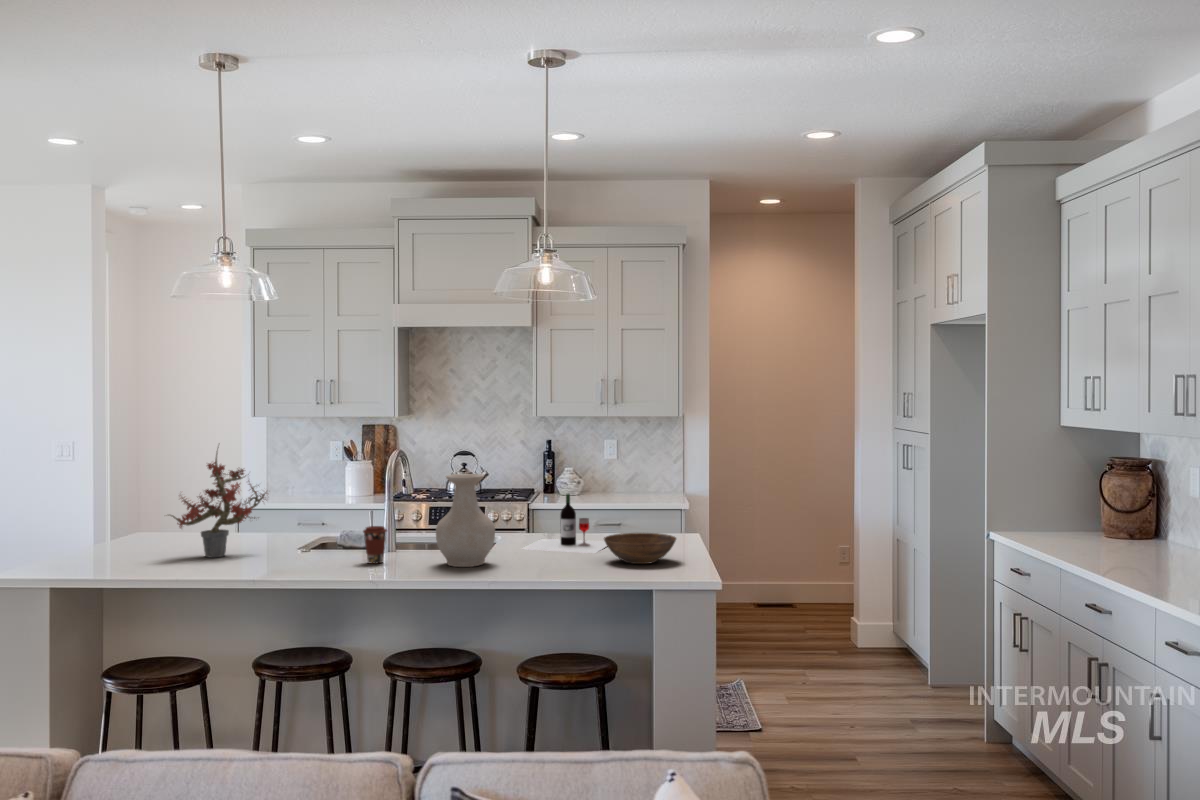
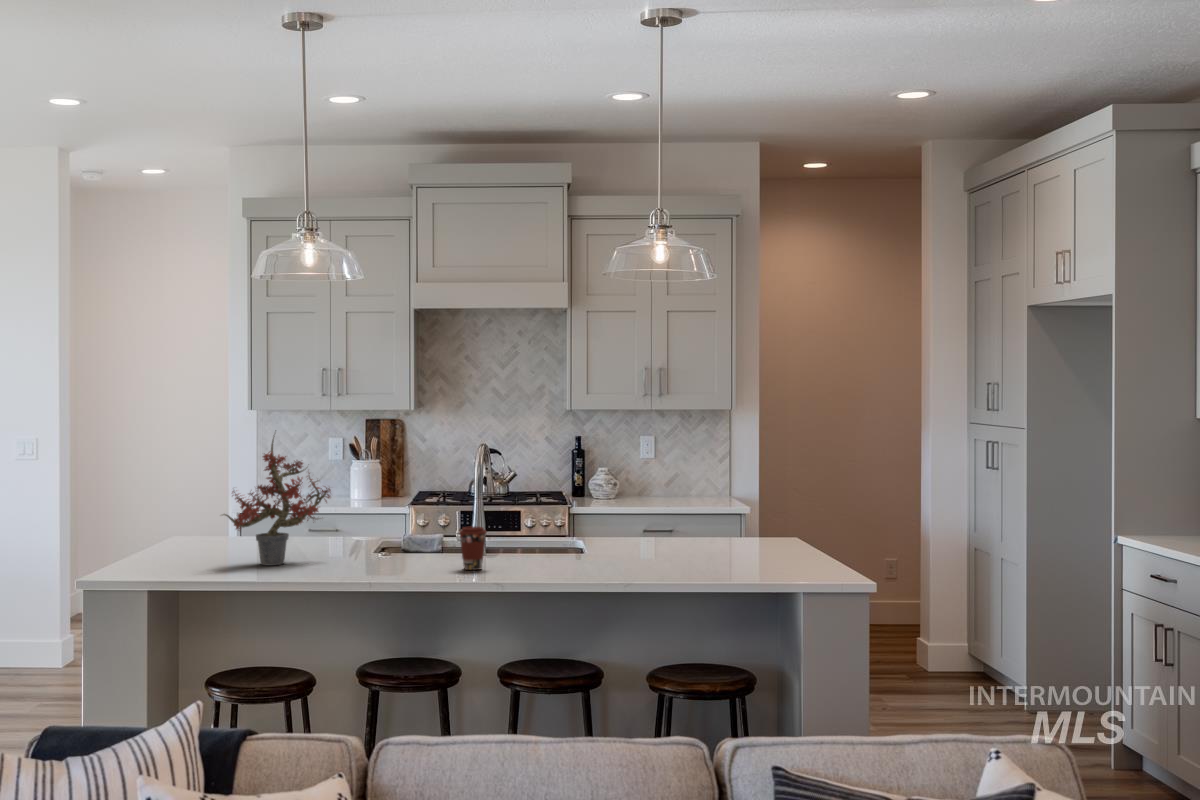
vase: present [436,474,495,567] -> none [546,466,615,573]
wine bottle: present [522,493,607,553] -> none [618,490,718,559]
bowl: present [604,533,676,564] -> none [734,533,818,568]

